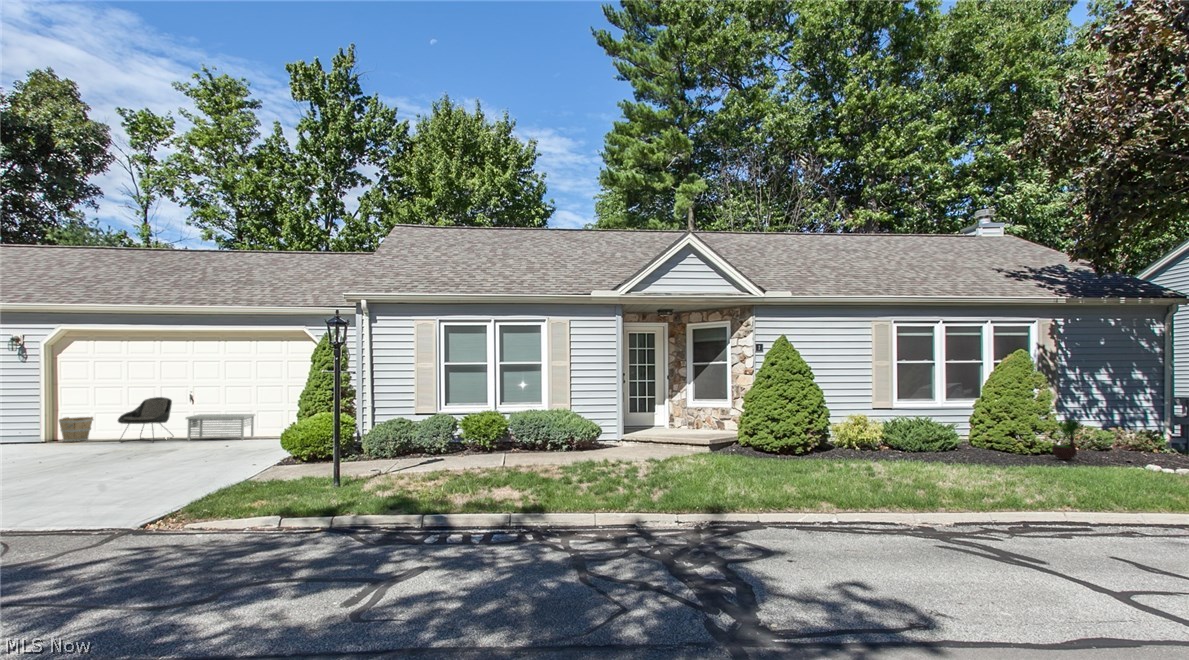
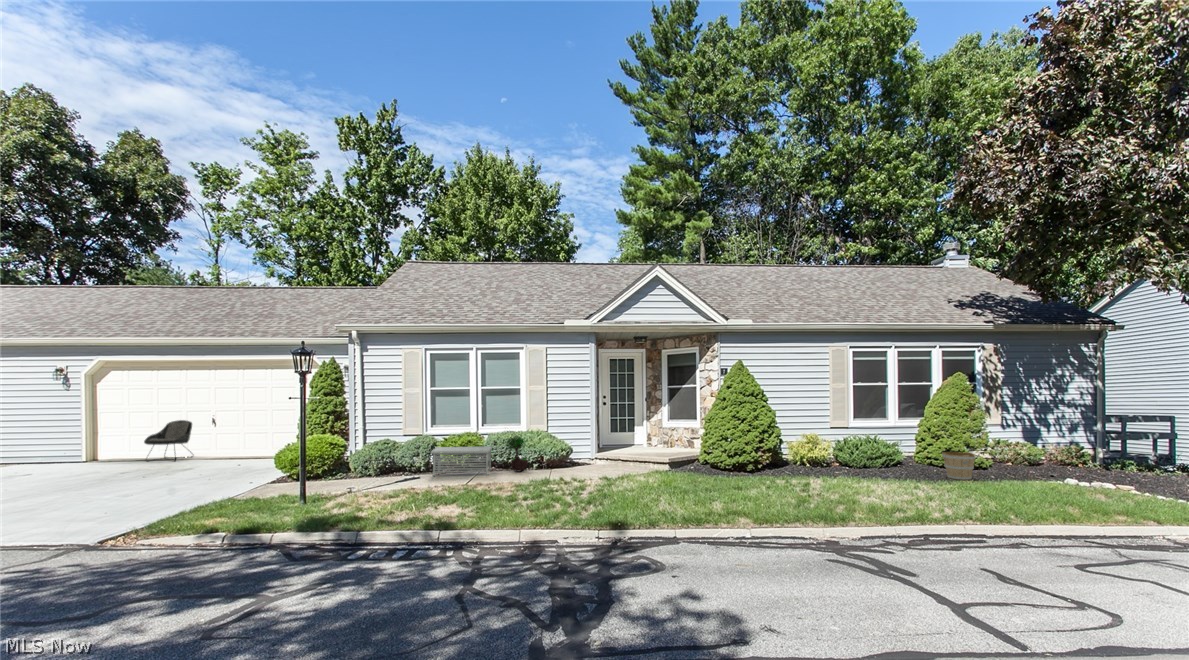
storage bench: present [186,414,255,441] -> present [431,446,492,476]
wooden bucket: present [59,417,93,442] -> present [942,452,976,480]
potted tree: present [1052,419,1081,460] -> present [506,436,528,471]

